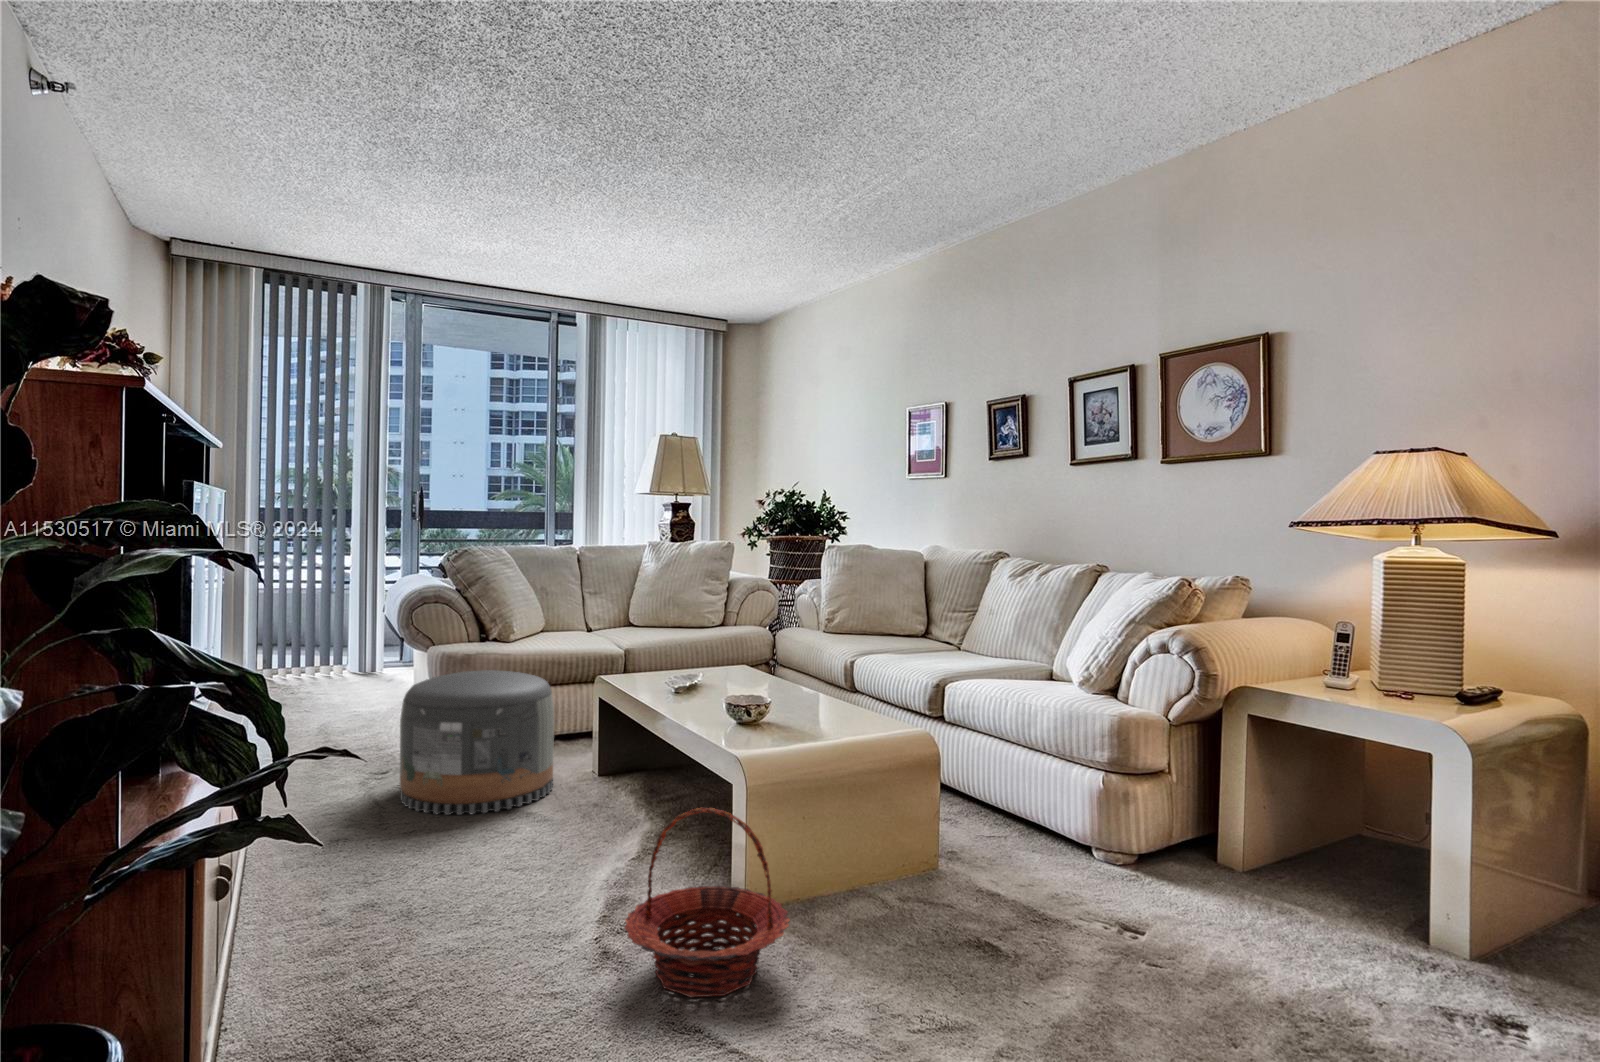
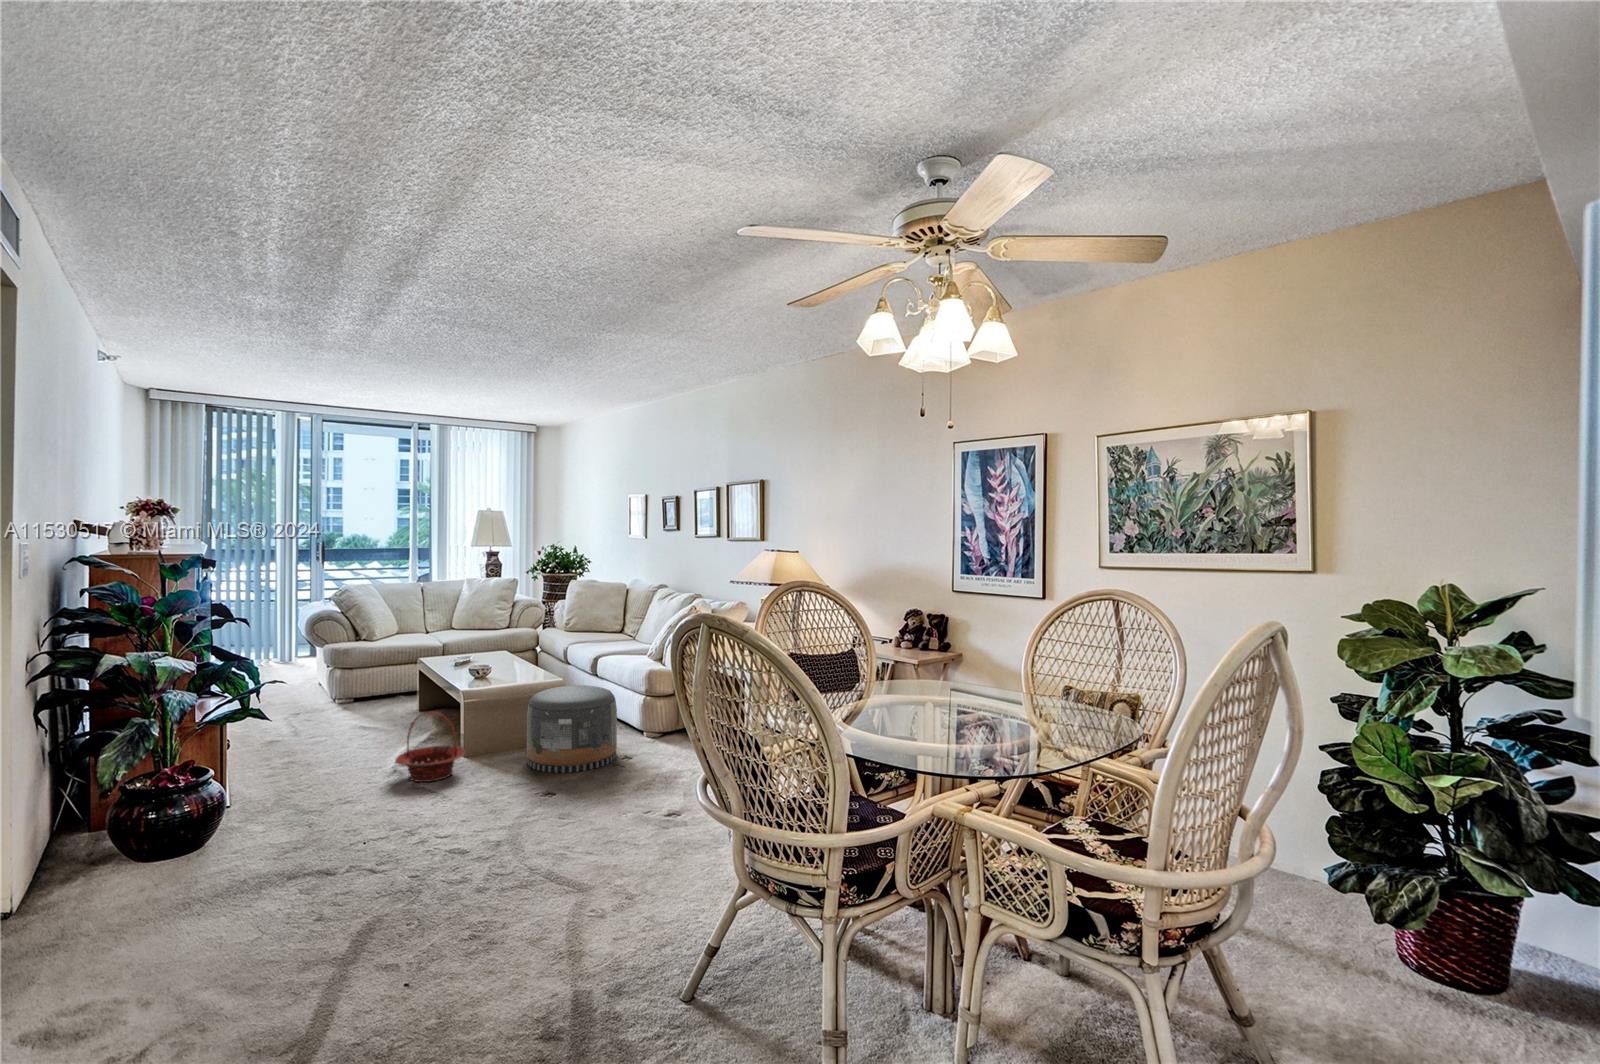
pouf: present [400,670,554,815] -> present [527,685,617,773]

